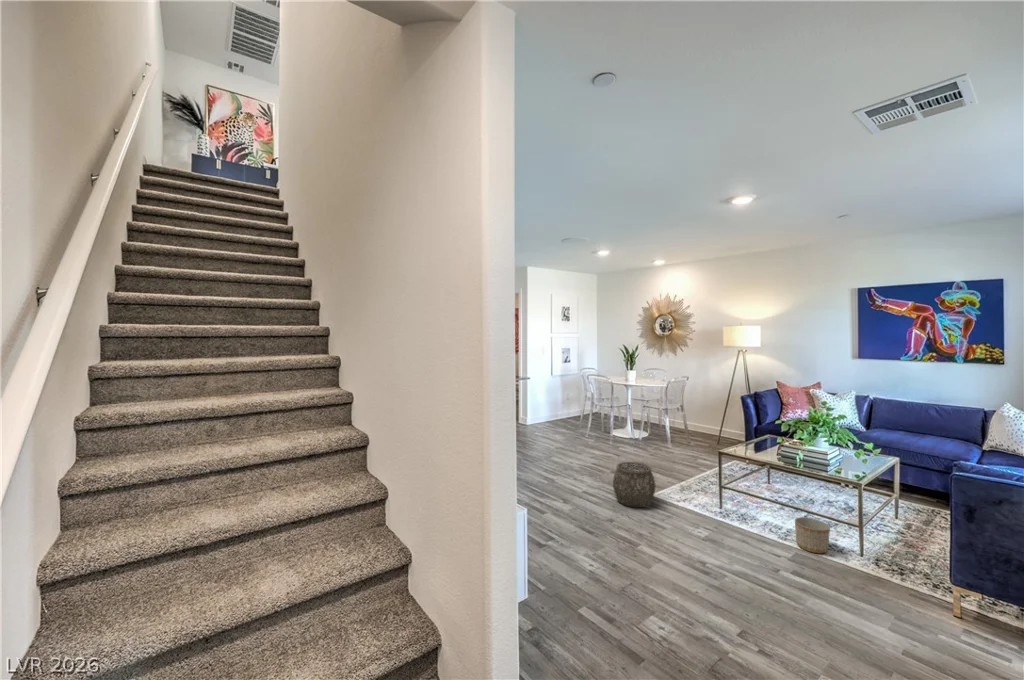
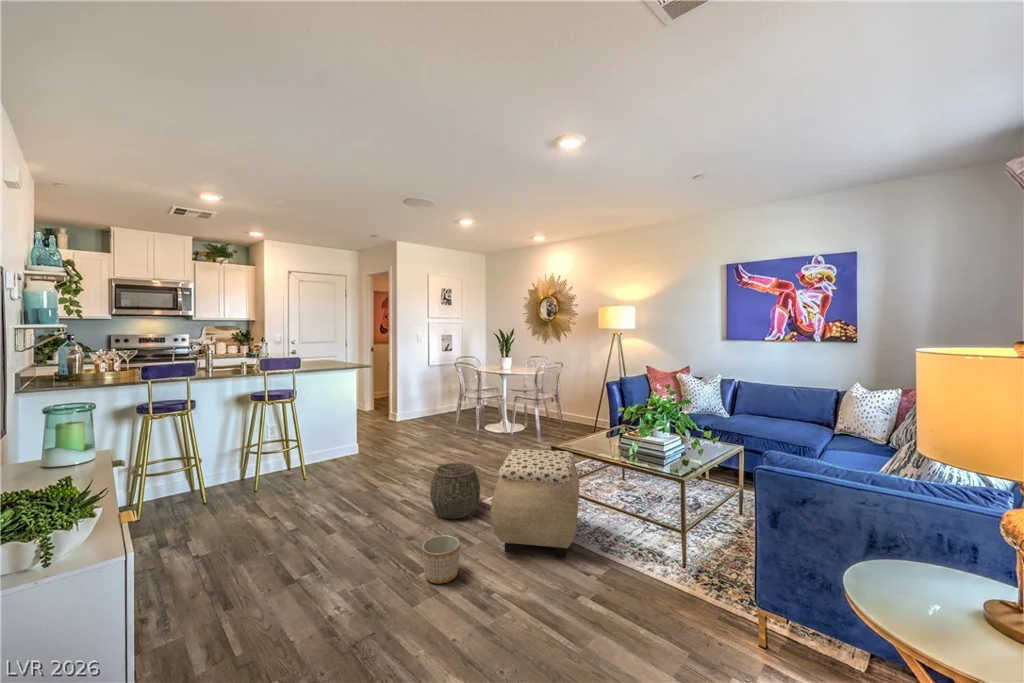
ottoman: none [682,452,764,542] -> present [490,449,580,557]
planter: present [795,517,830,553] -> present [422,535,460,584]

